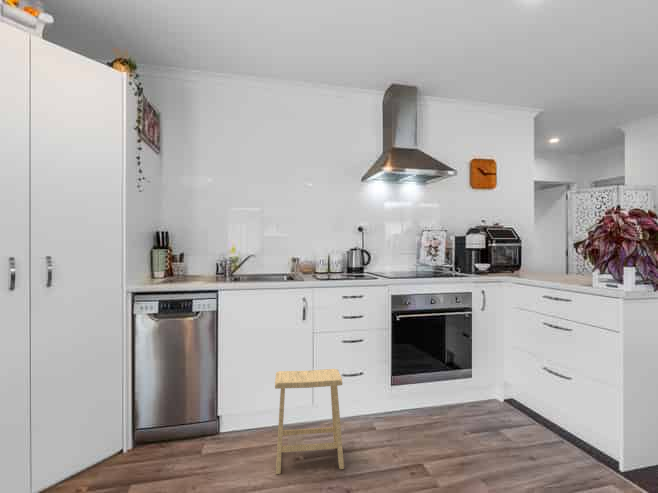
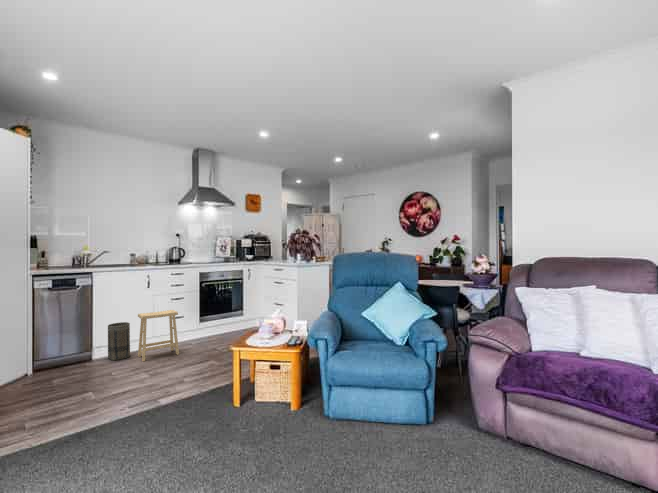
basket: none [233,378,267,452] -> present [108,322,130,361]

